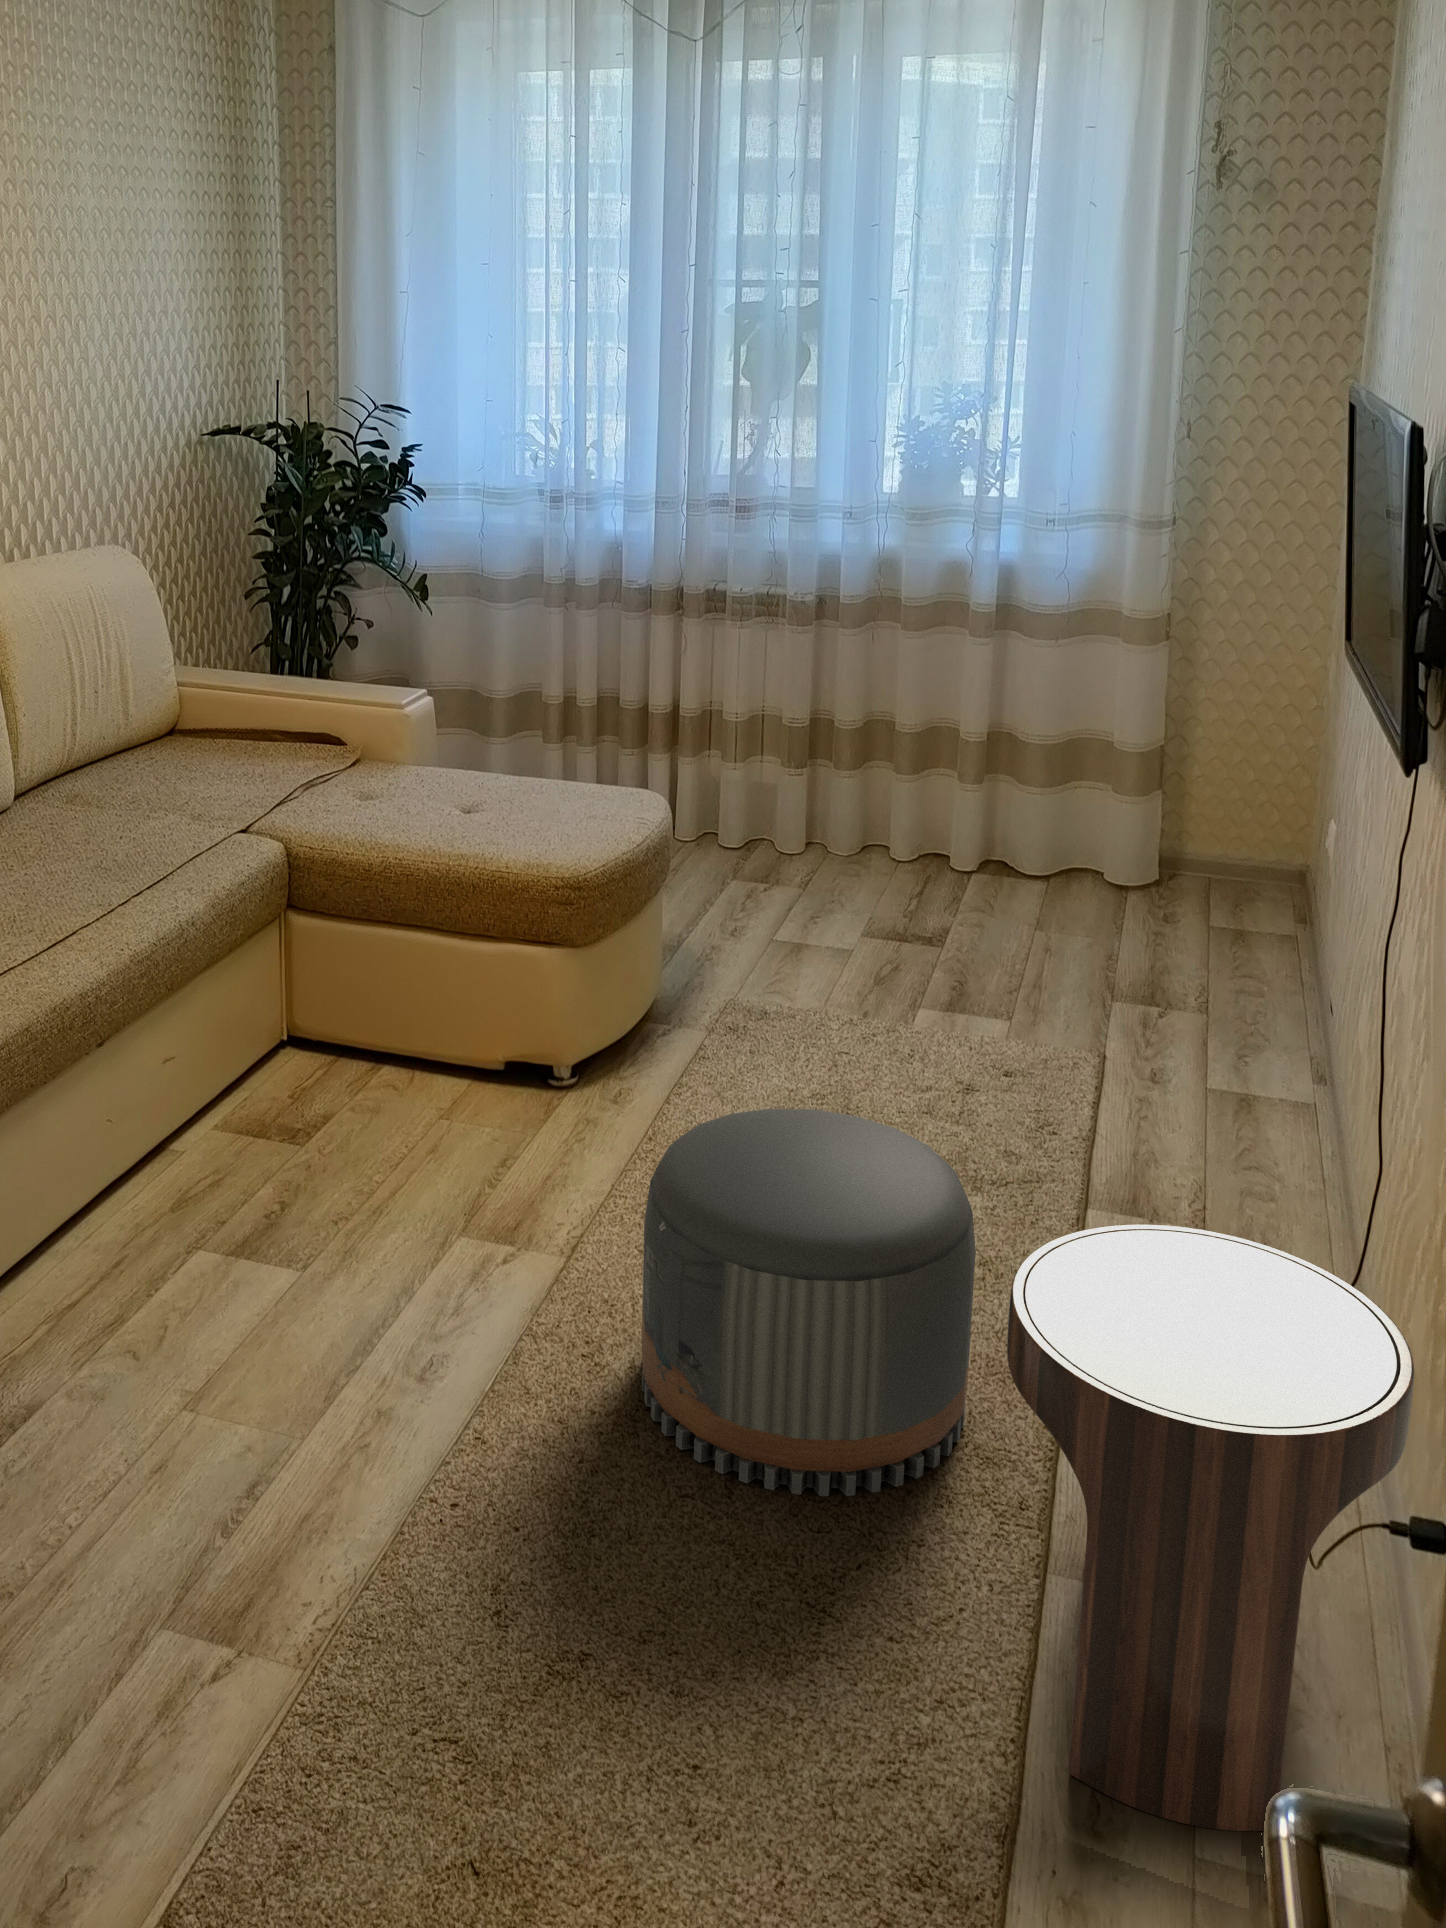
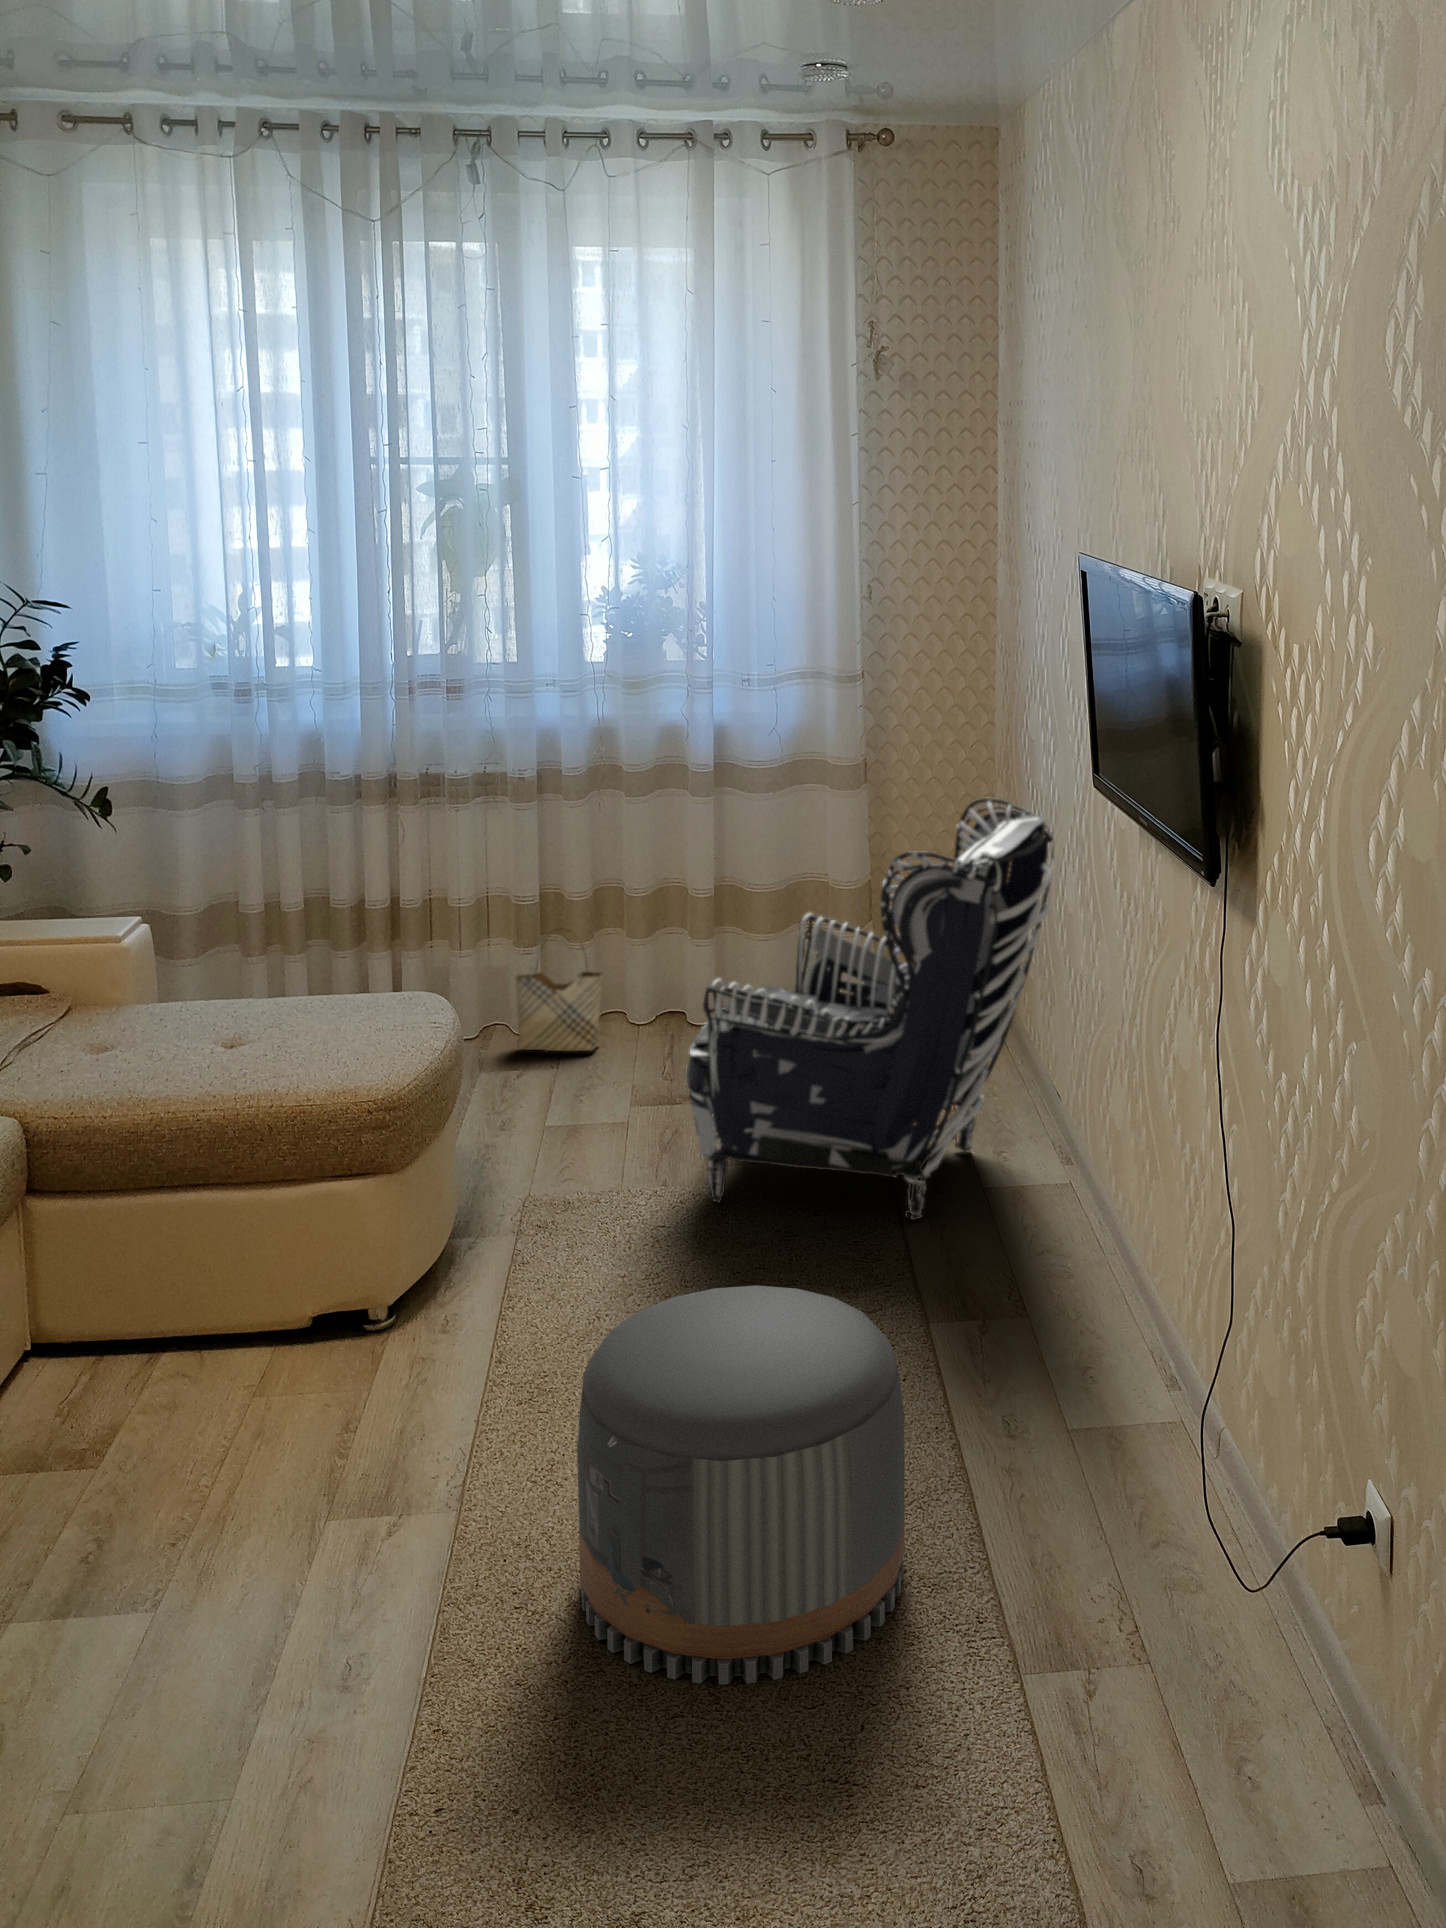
armchair: none [895,659,1340,1098] -> present [687,798,1054,1220]
woven basket: none [783,749,870,872] -> present [515,929,603,1051]
side table: present [1007,1224,1414,1831] -> none [998,1313,1333,1857]

